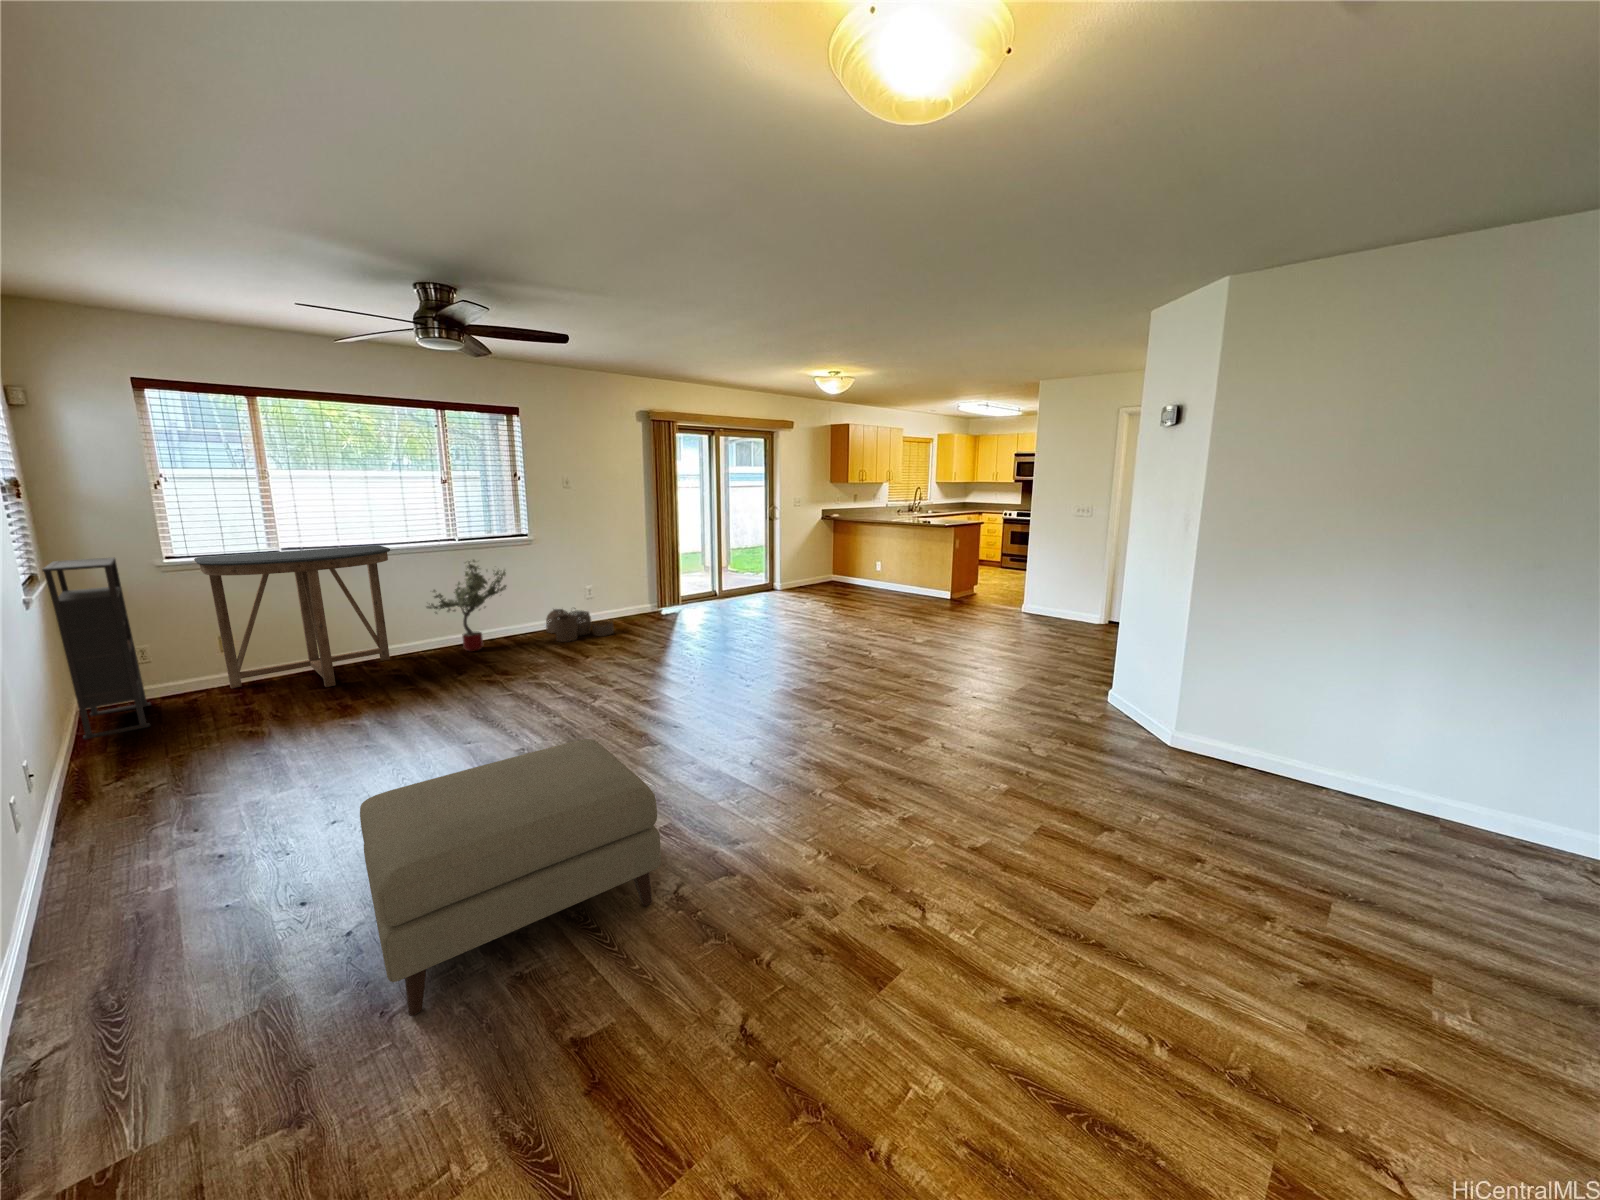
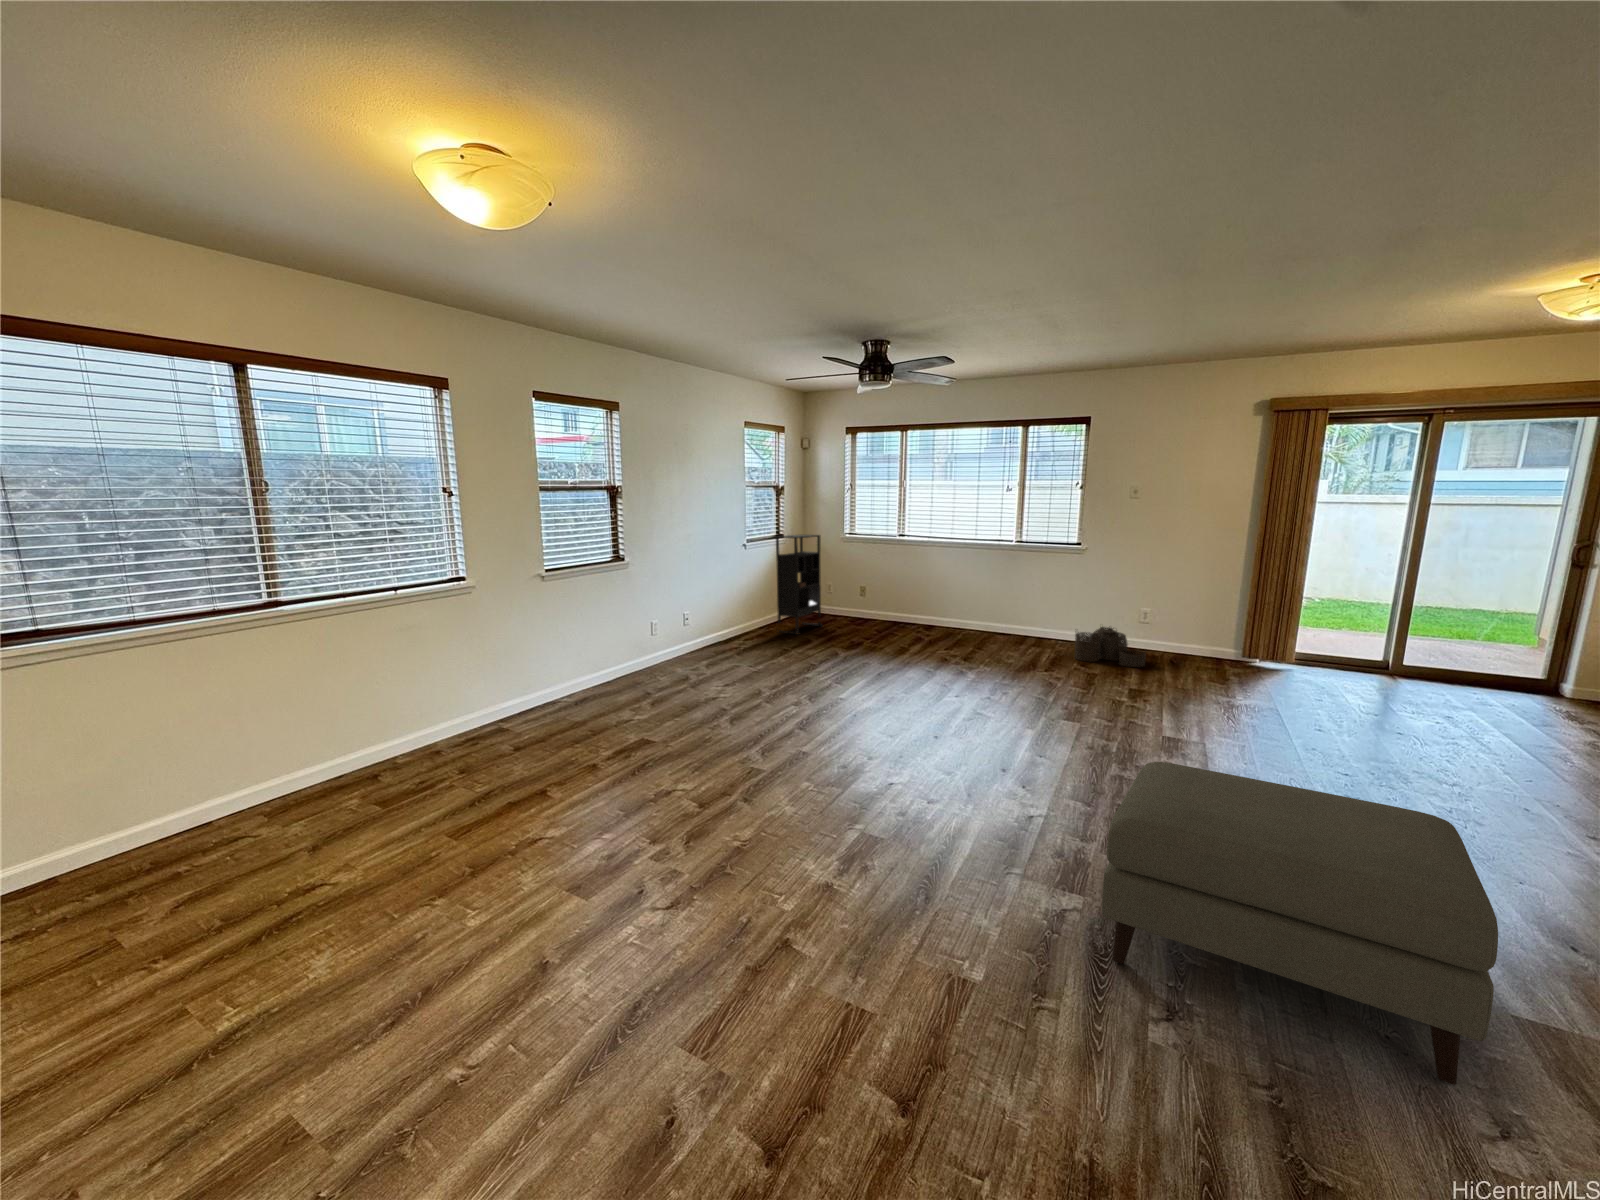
console table: present [194,545,390,688] -> none [844,539,958,641]
potted tree: present [427,560,506,652] -> none [970,560,1043,646]
ottoman: present [360,739,661,1016] -> present [1102,762,1498,1085]

